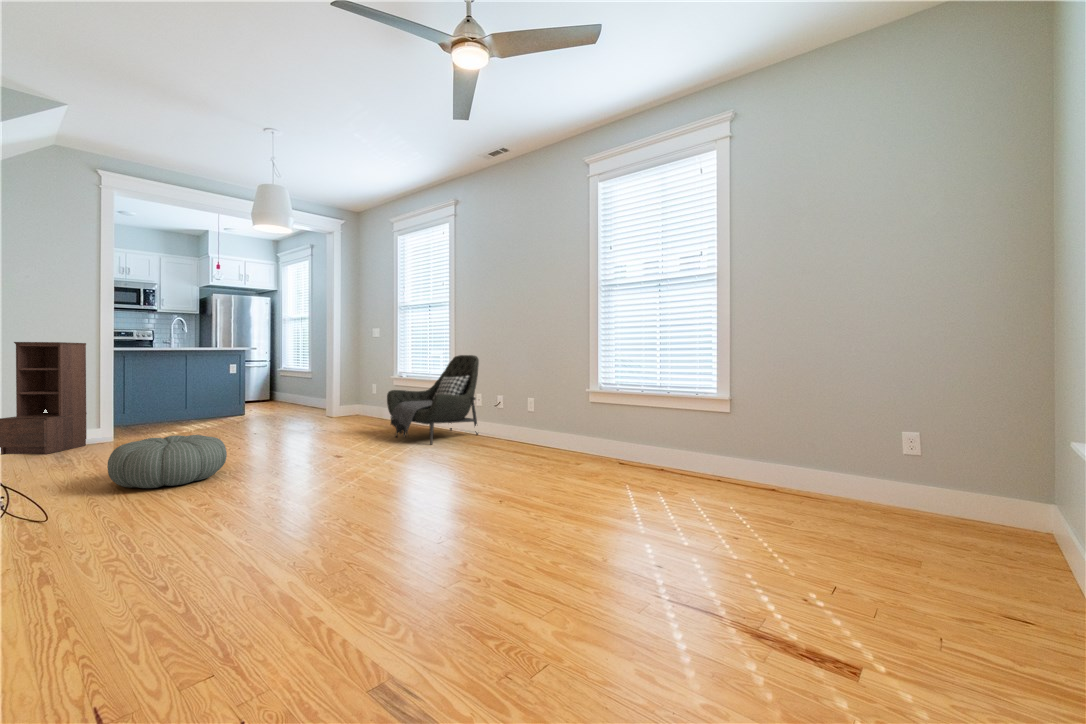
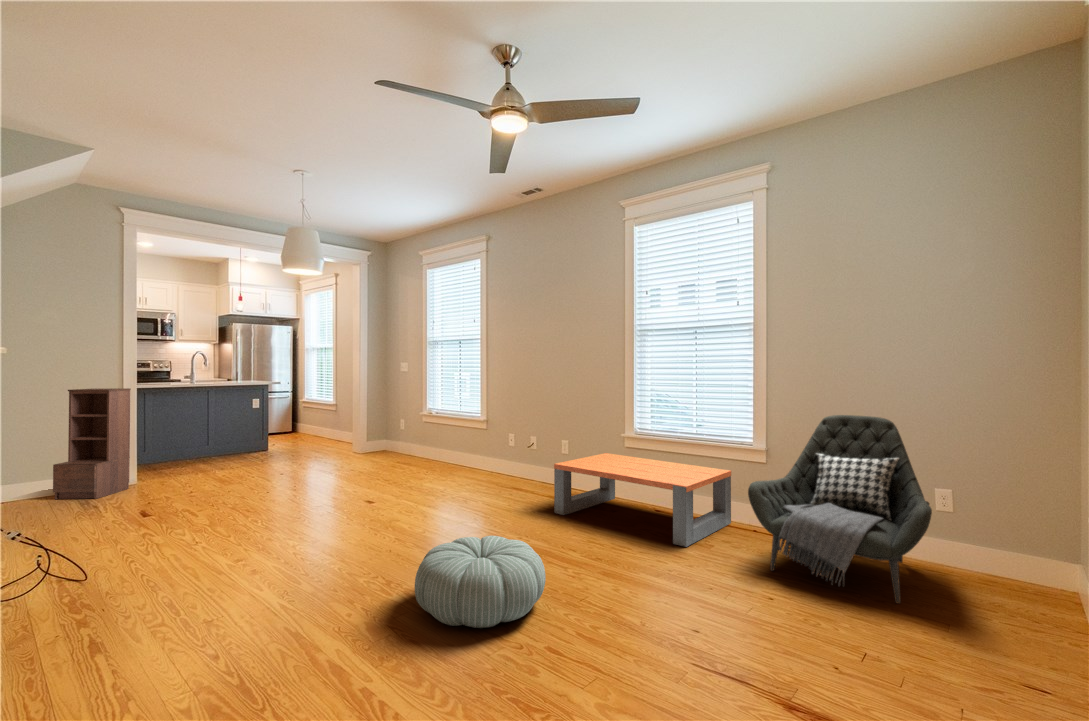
armchair: present [387,355,479,445] -> present [748,415,932,603]
coffee table: none [520,407,692,489] -> present [554,453,731,547]
pouf: present [107,435,227,488] -> present [415,536,546,628]

